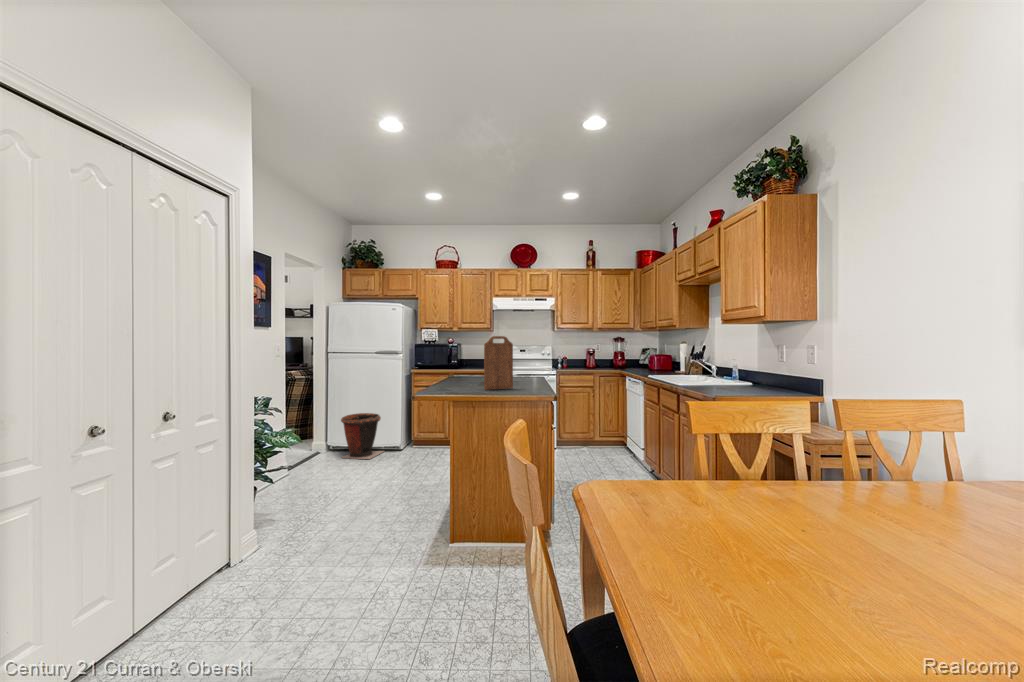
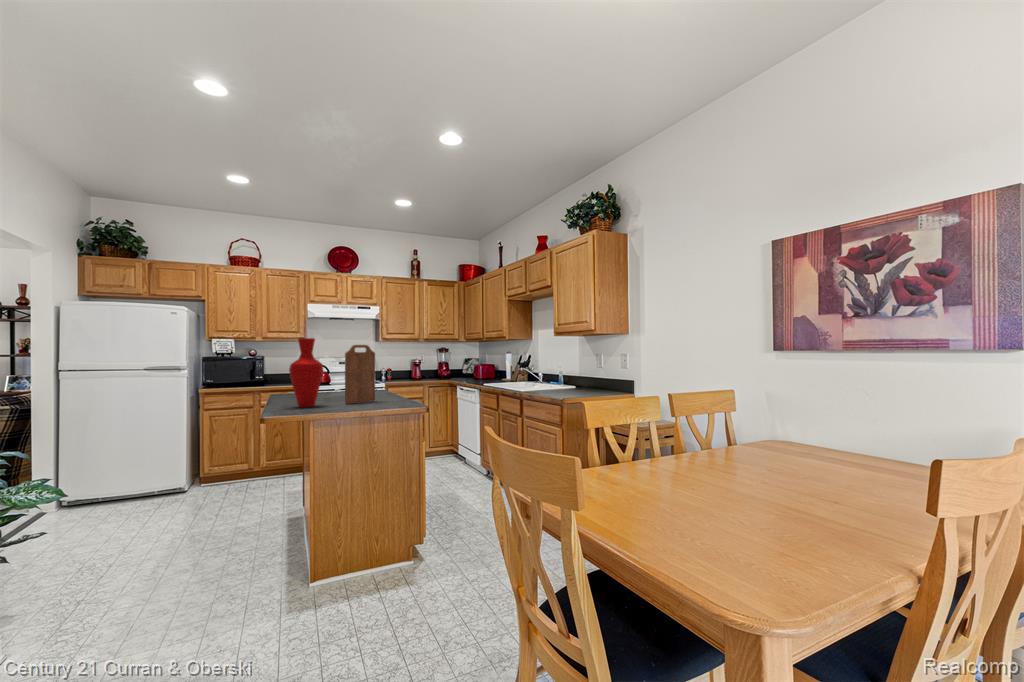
vase: none [438,331,465,391] -> present [289,338,323,407]
waste bin: present [341,413,383,459] -> none [81,451,156,521]

